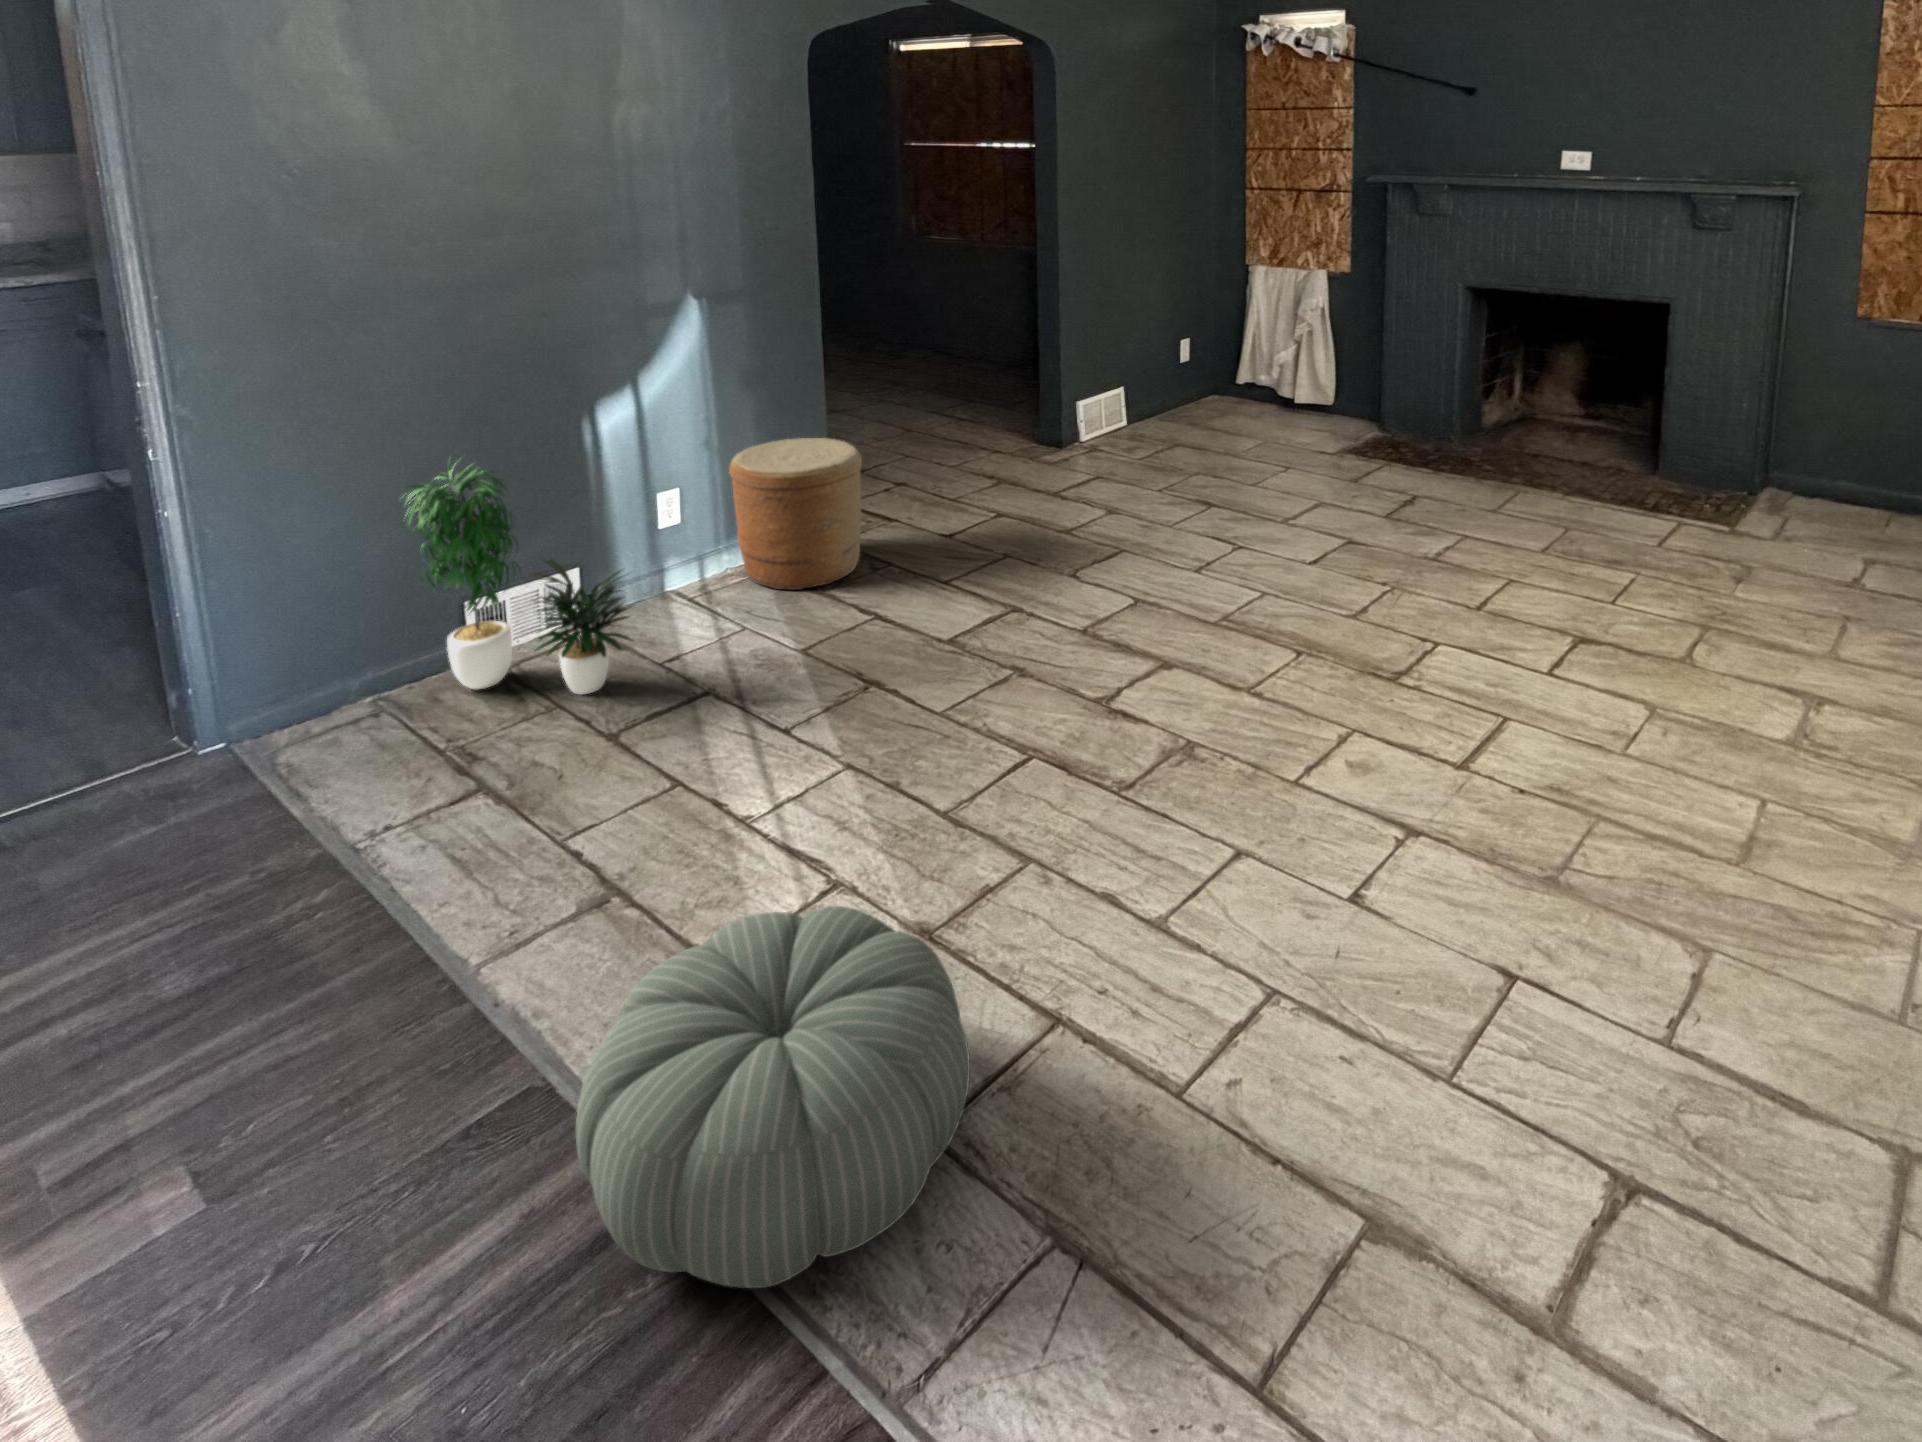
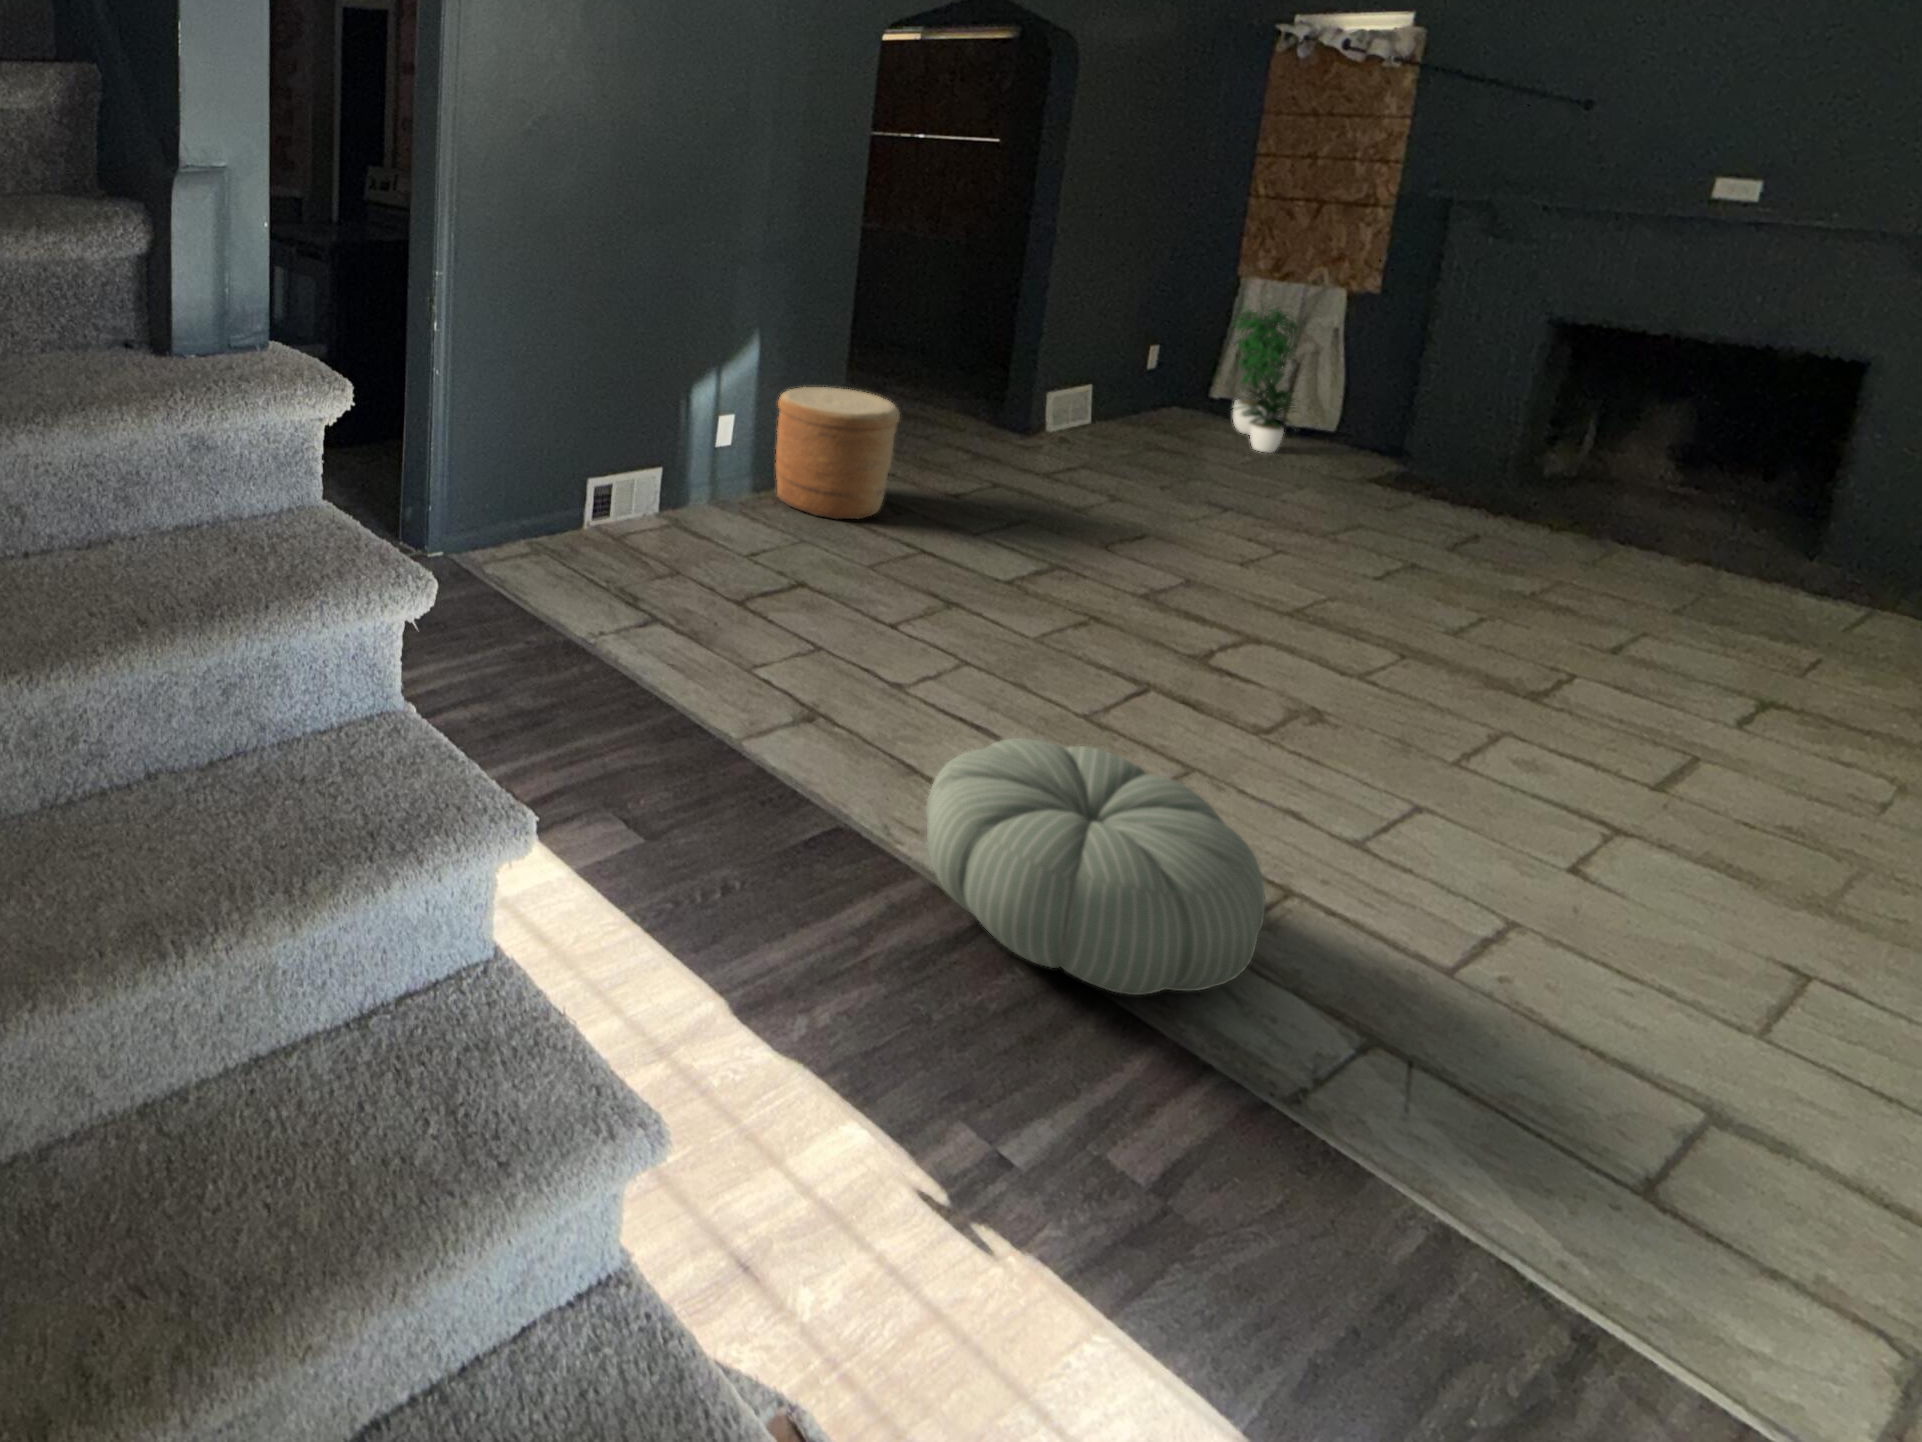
potted plant: present [405,462,633,695] -> present [1232,303,1301,453]

